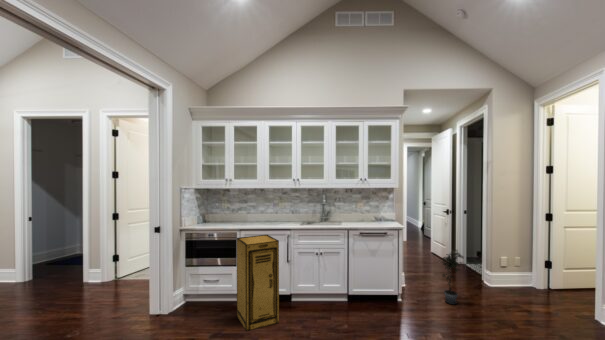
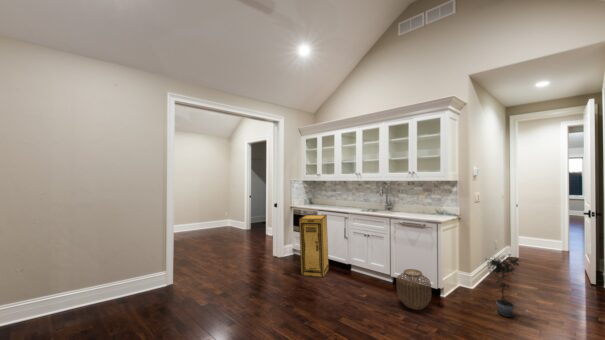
woven basket: none [383,282,419,325] -> present [397,269,431,310]

